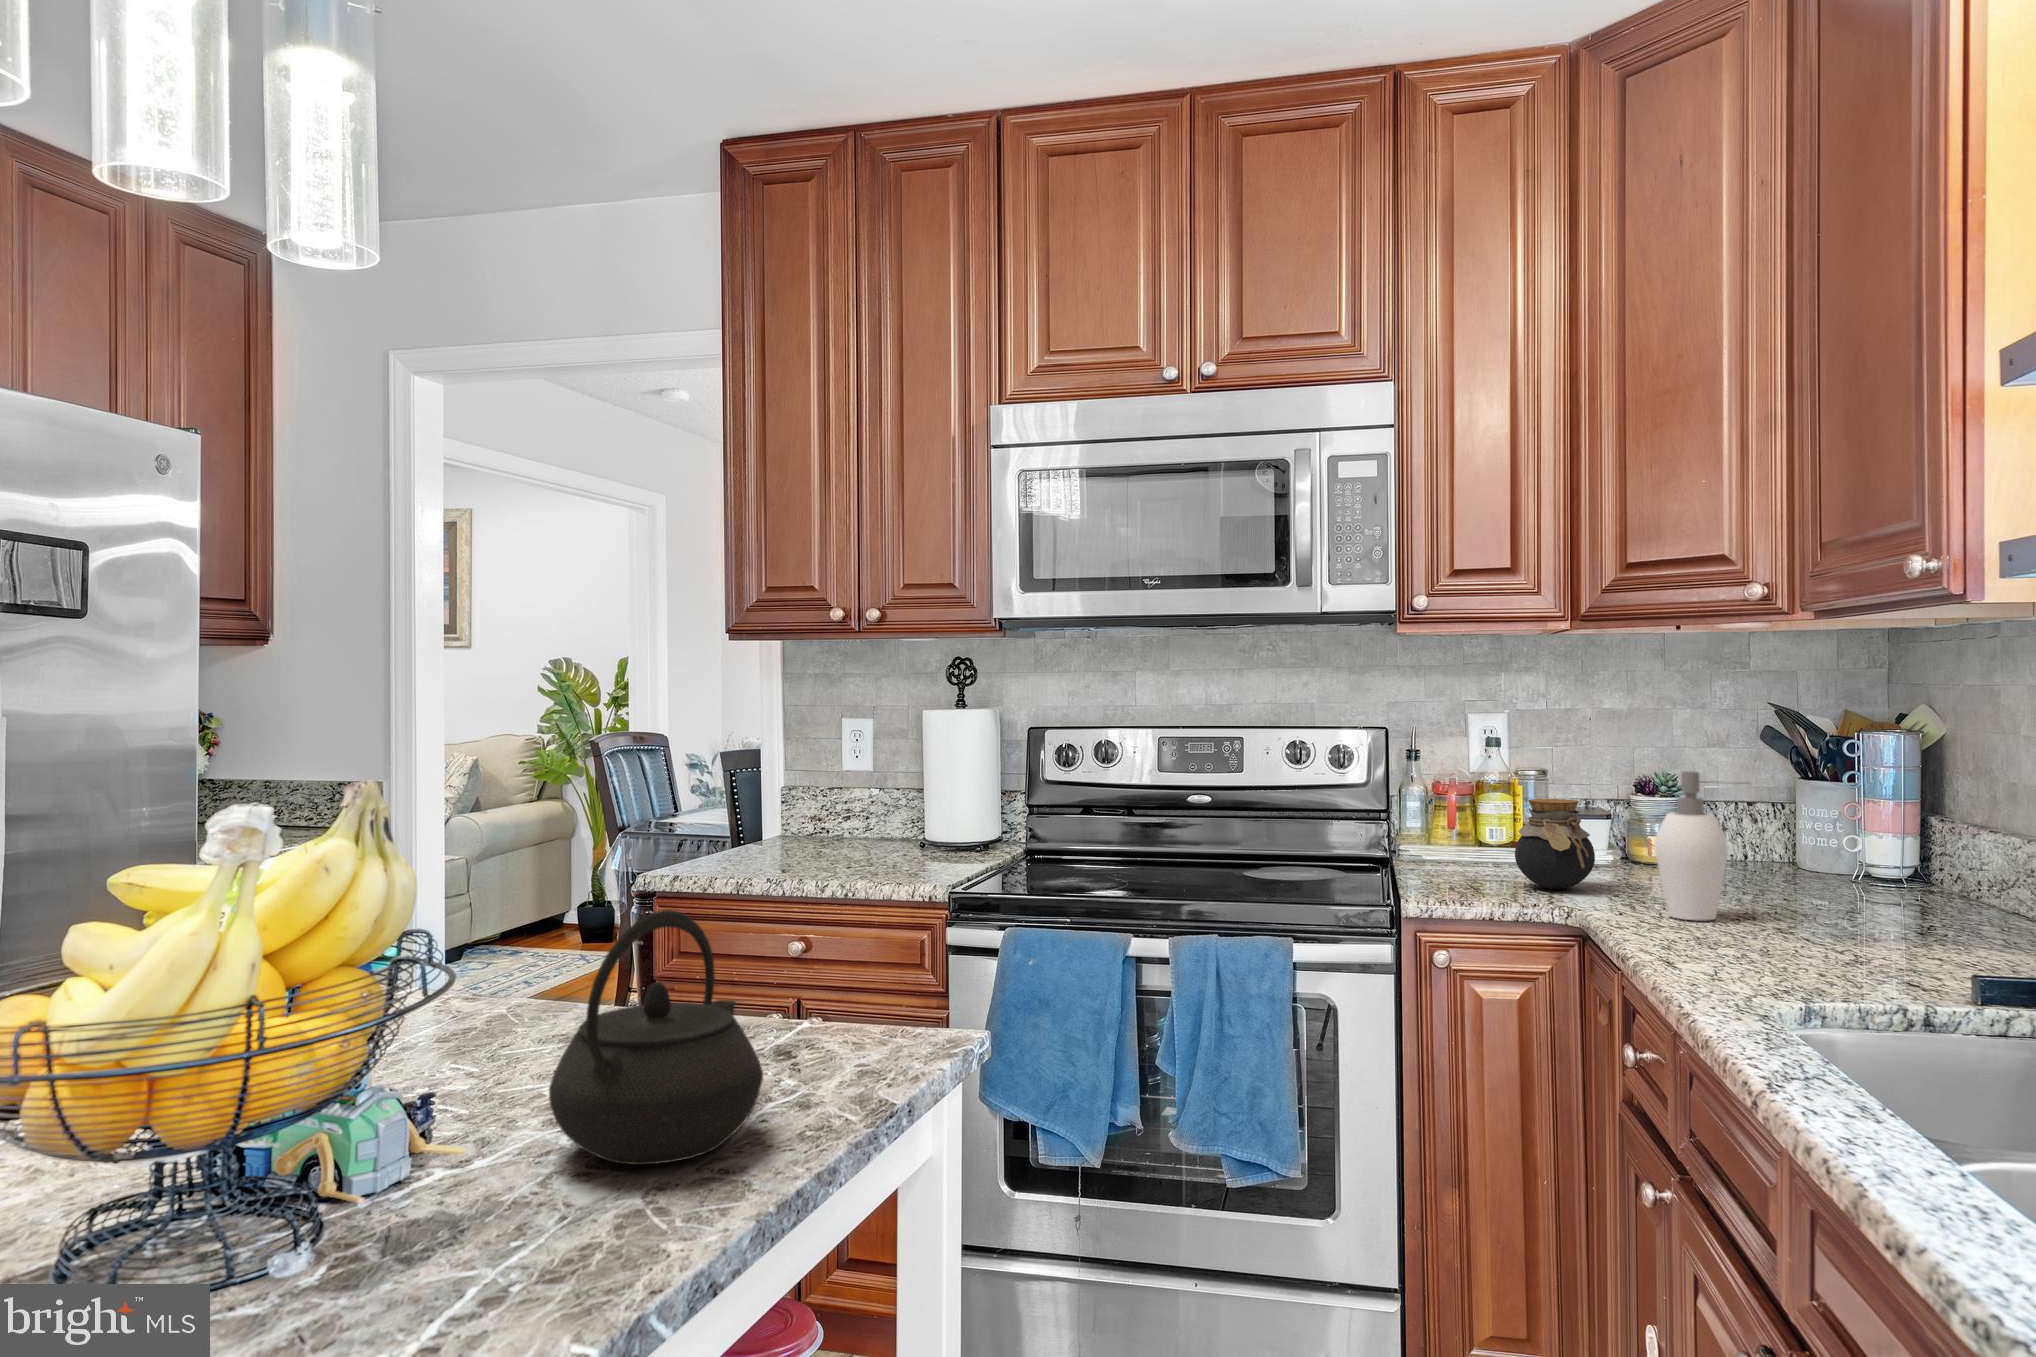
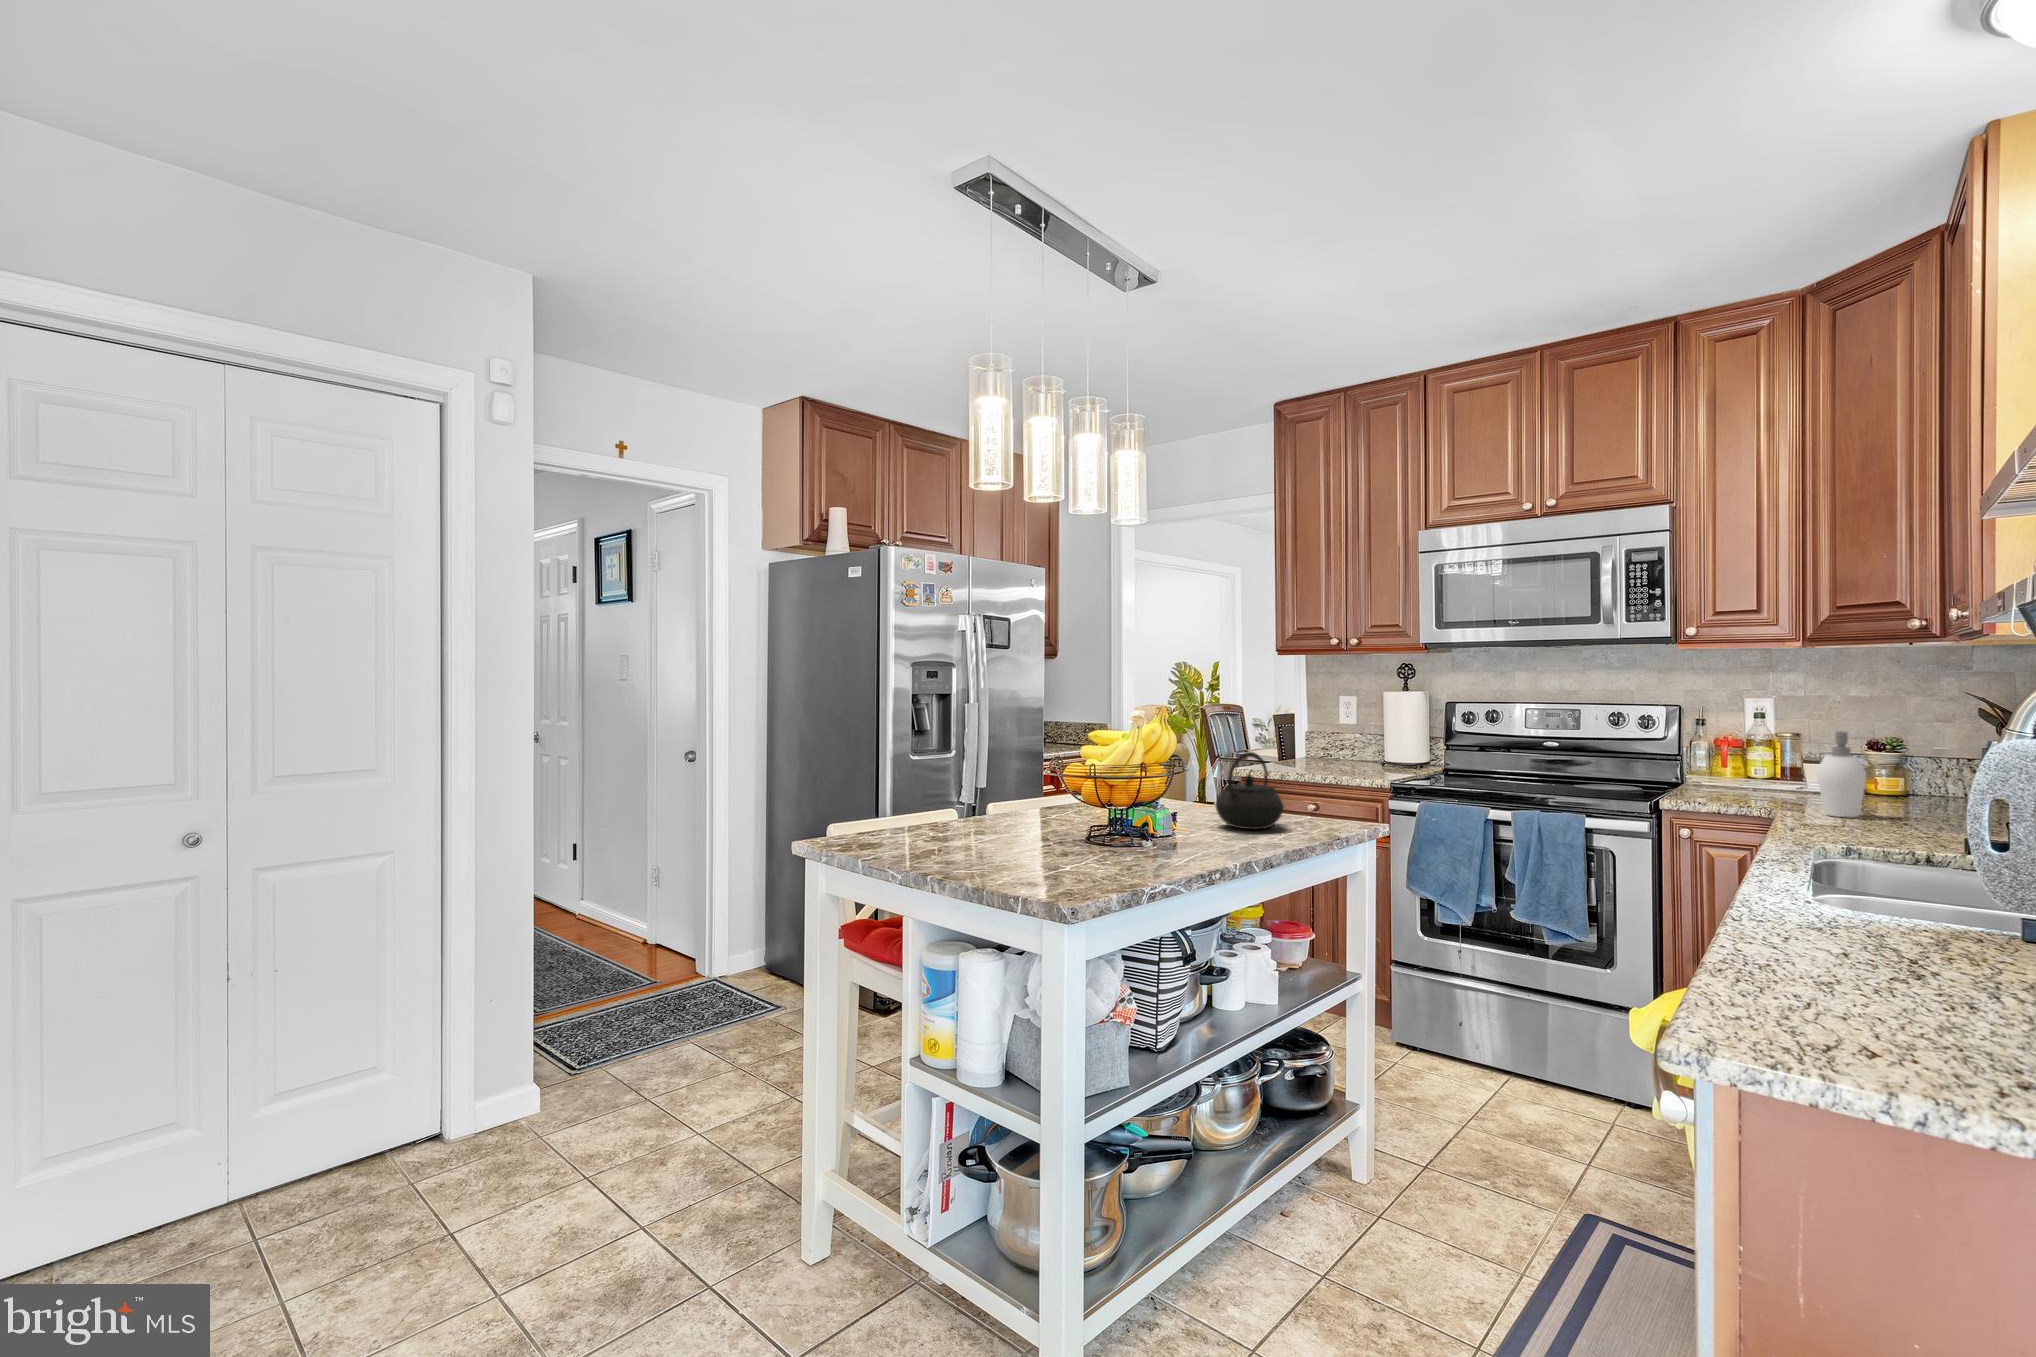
jar: present [1515,799,1595,889] -> none [1744,748,1799,801]

